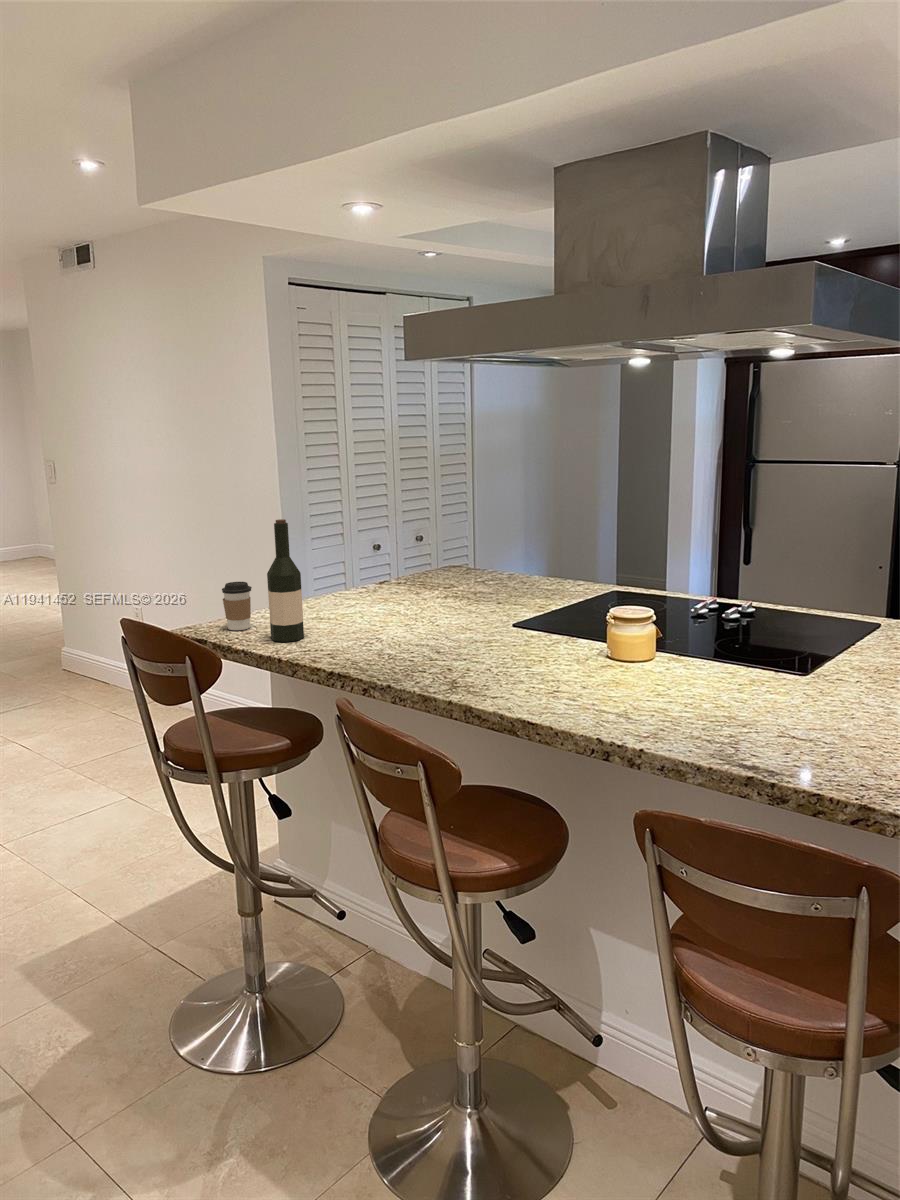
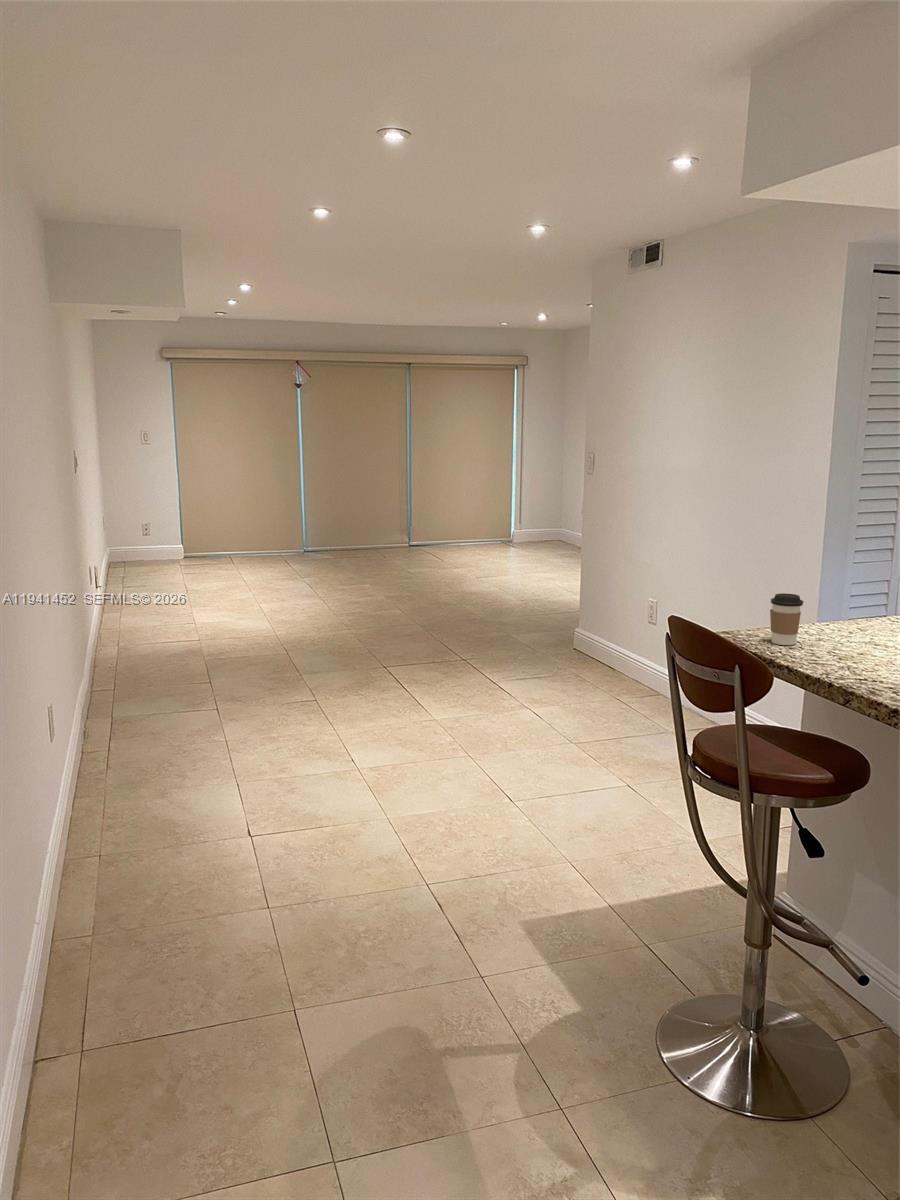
wine bottle: present [267,519,304,642] -> none [820,532,866,666]

